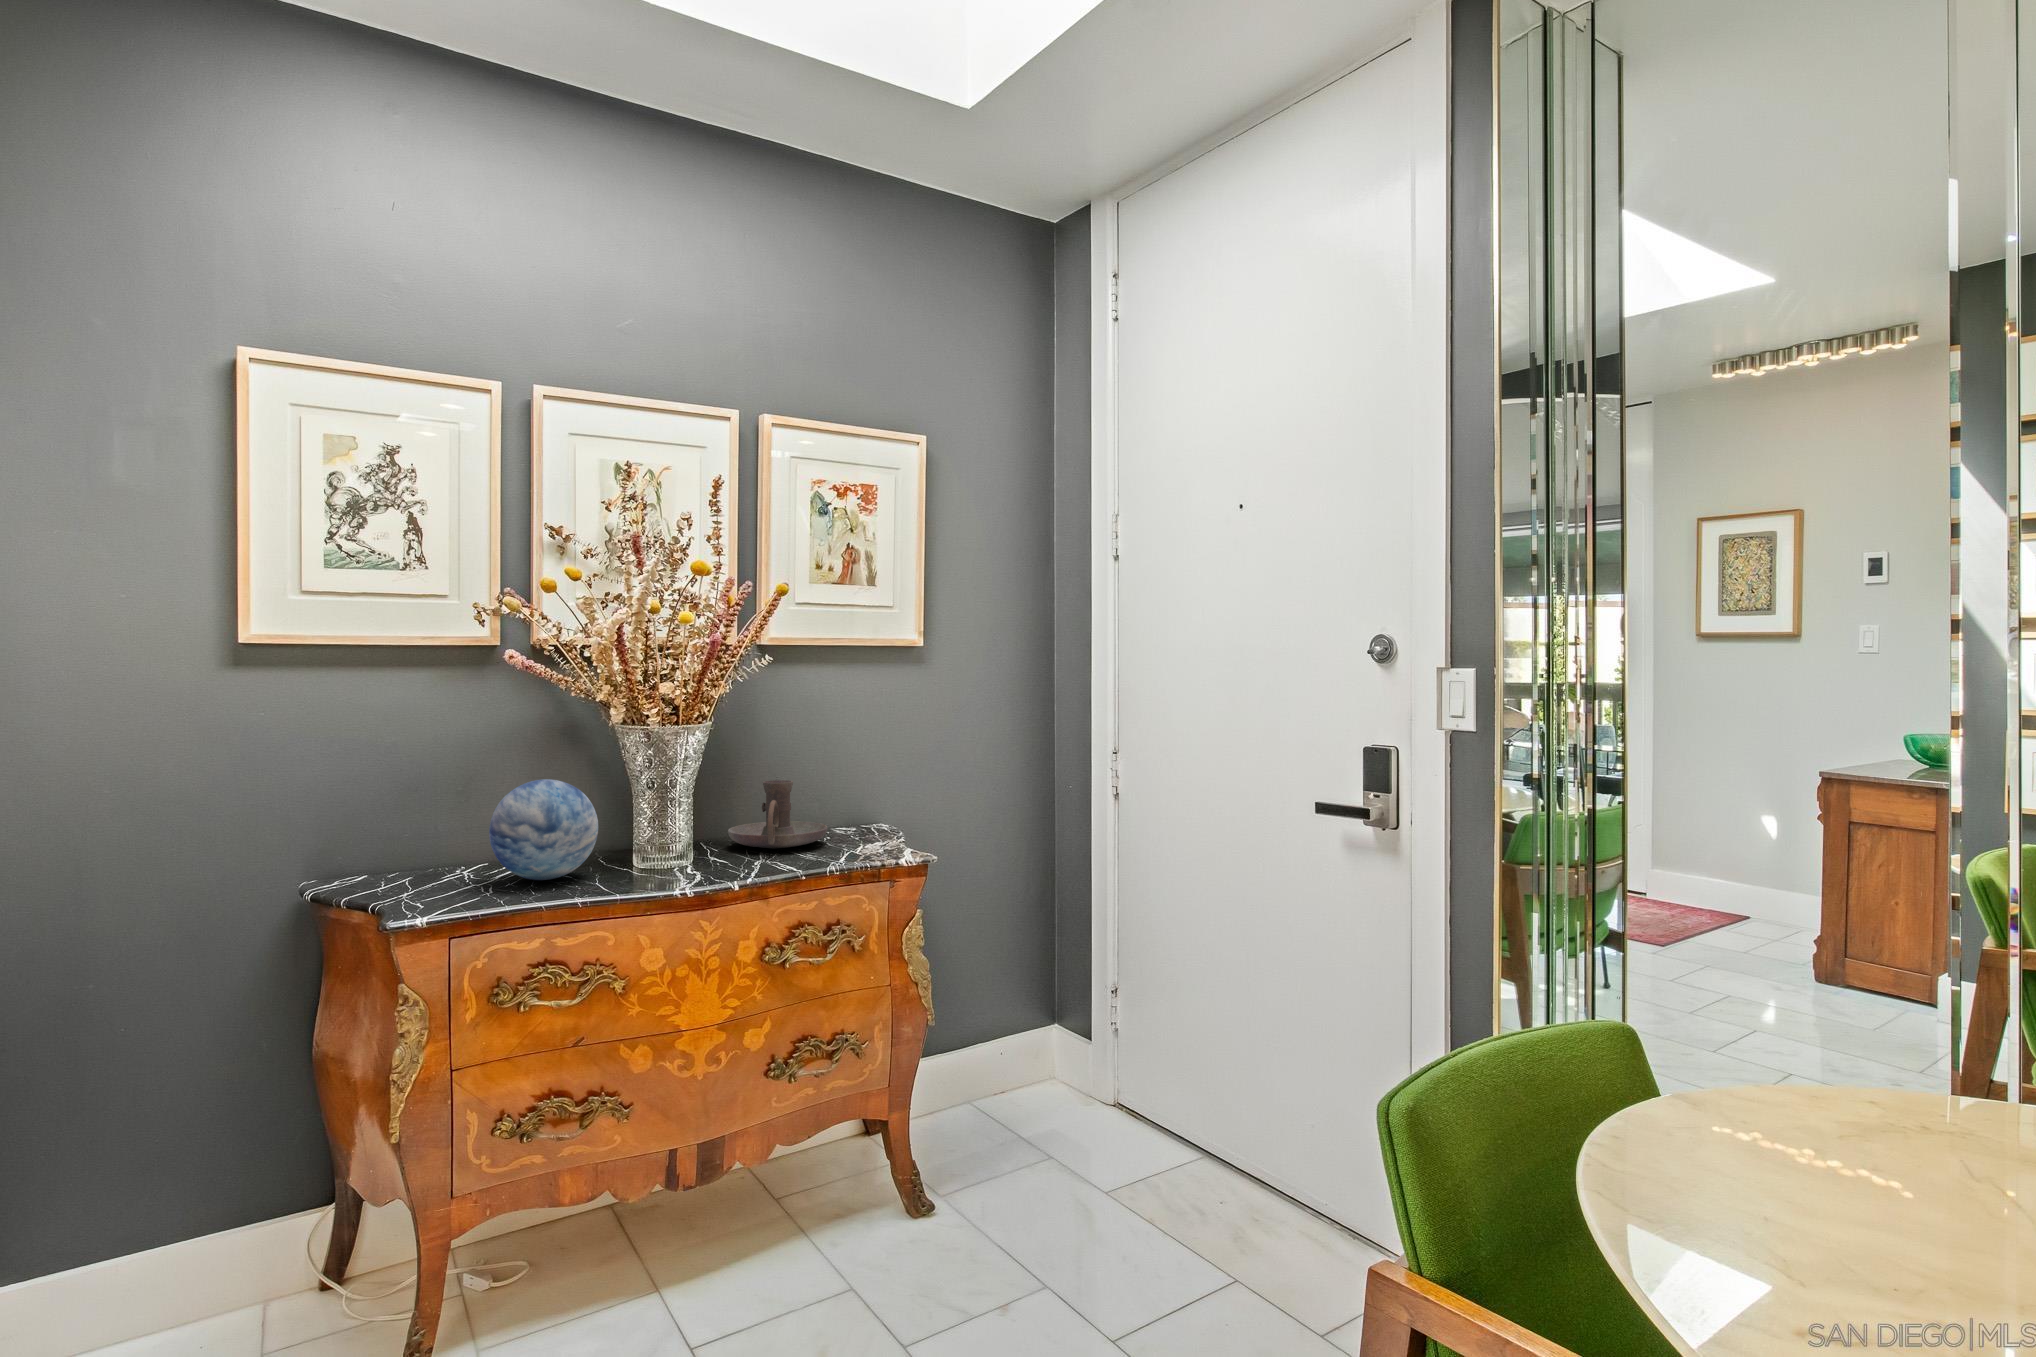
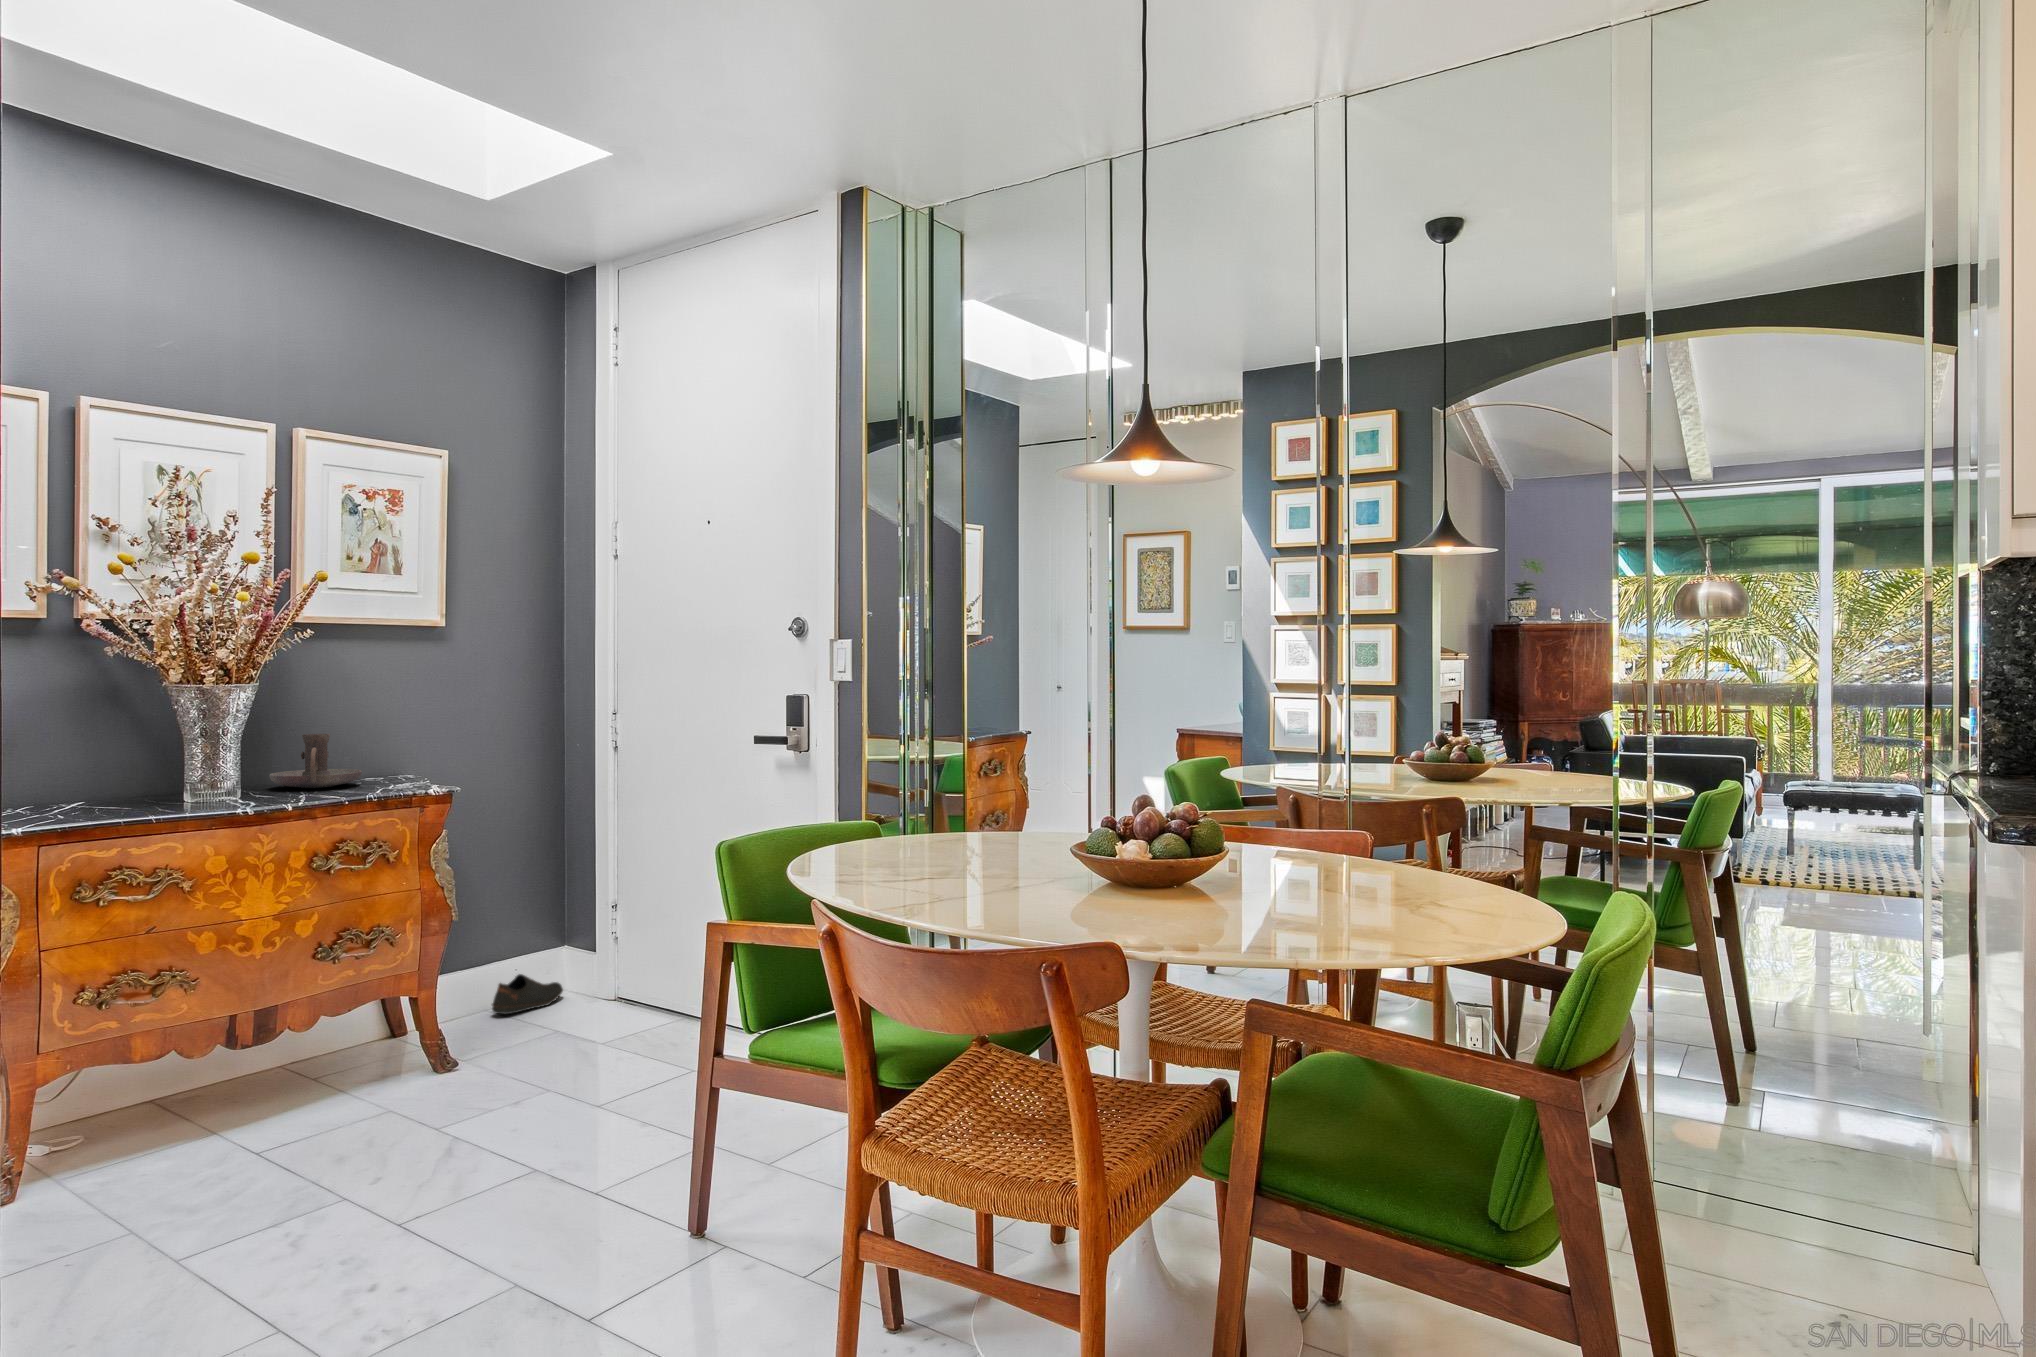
decorative orb: present [489,779,598,880] -> none [55,728,158,809]
shoe: none [971,1068,1051,1121] -> present [492,974,563,1014]

